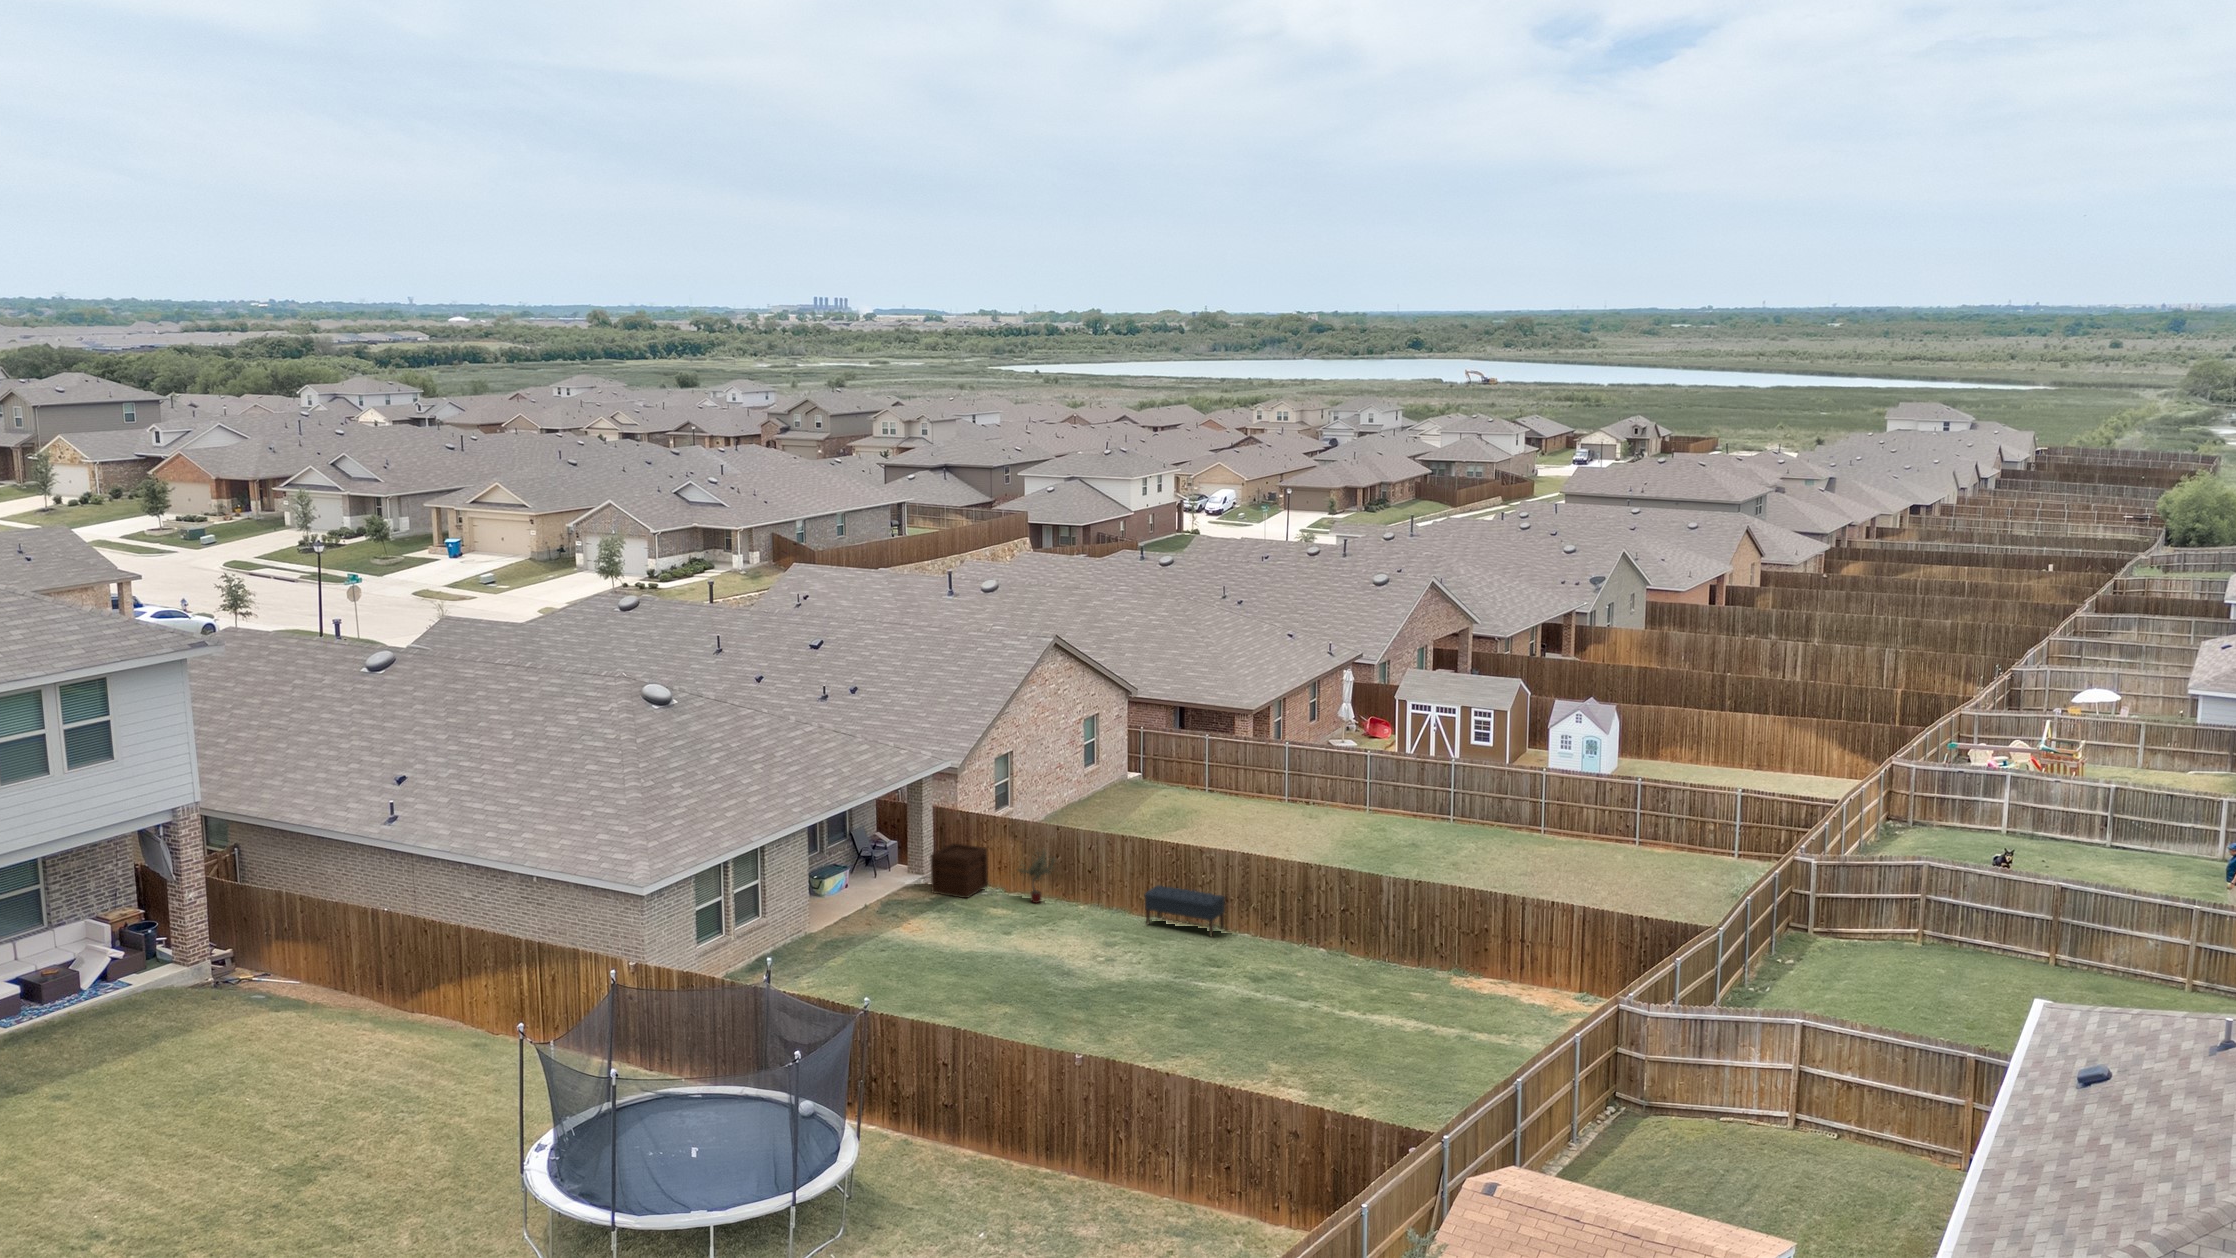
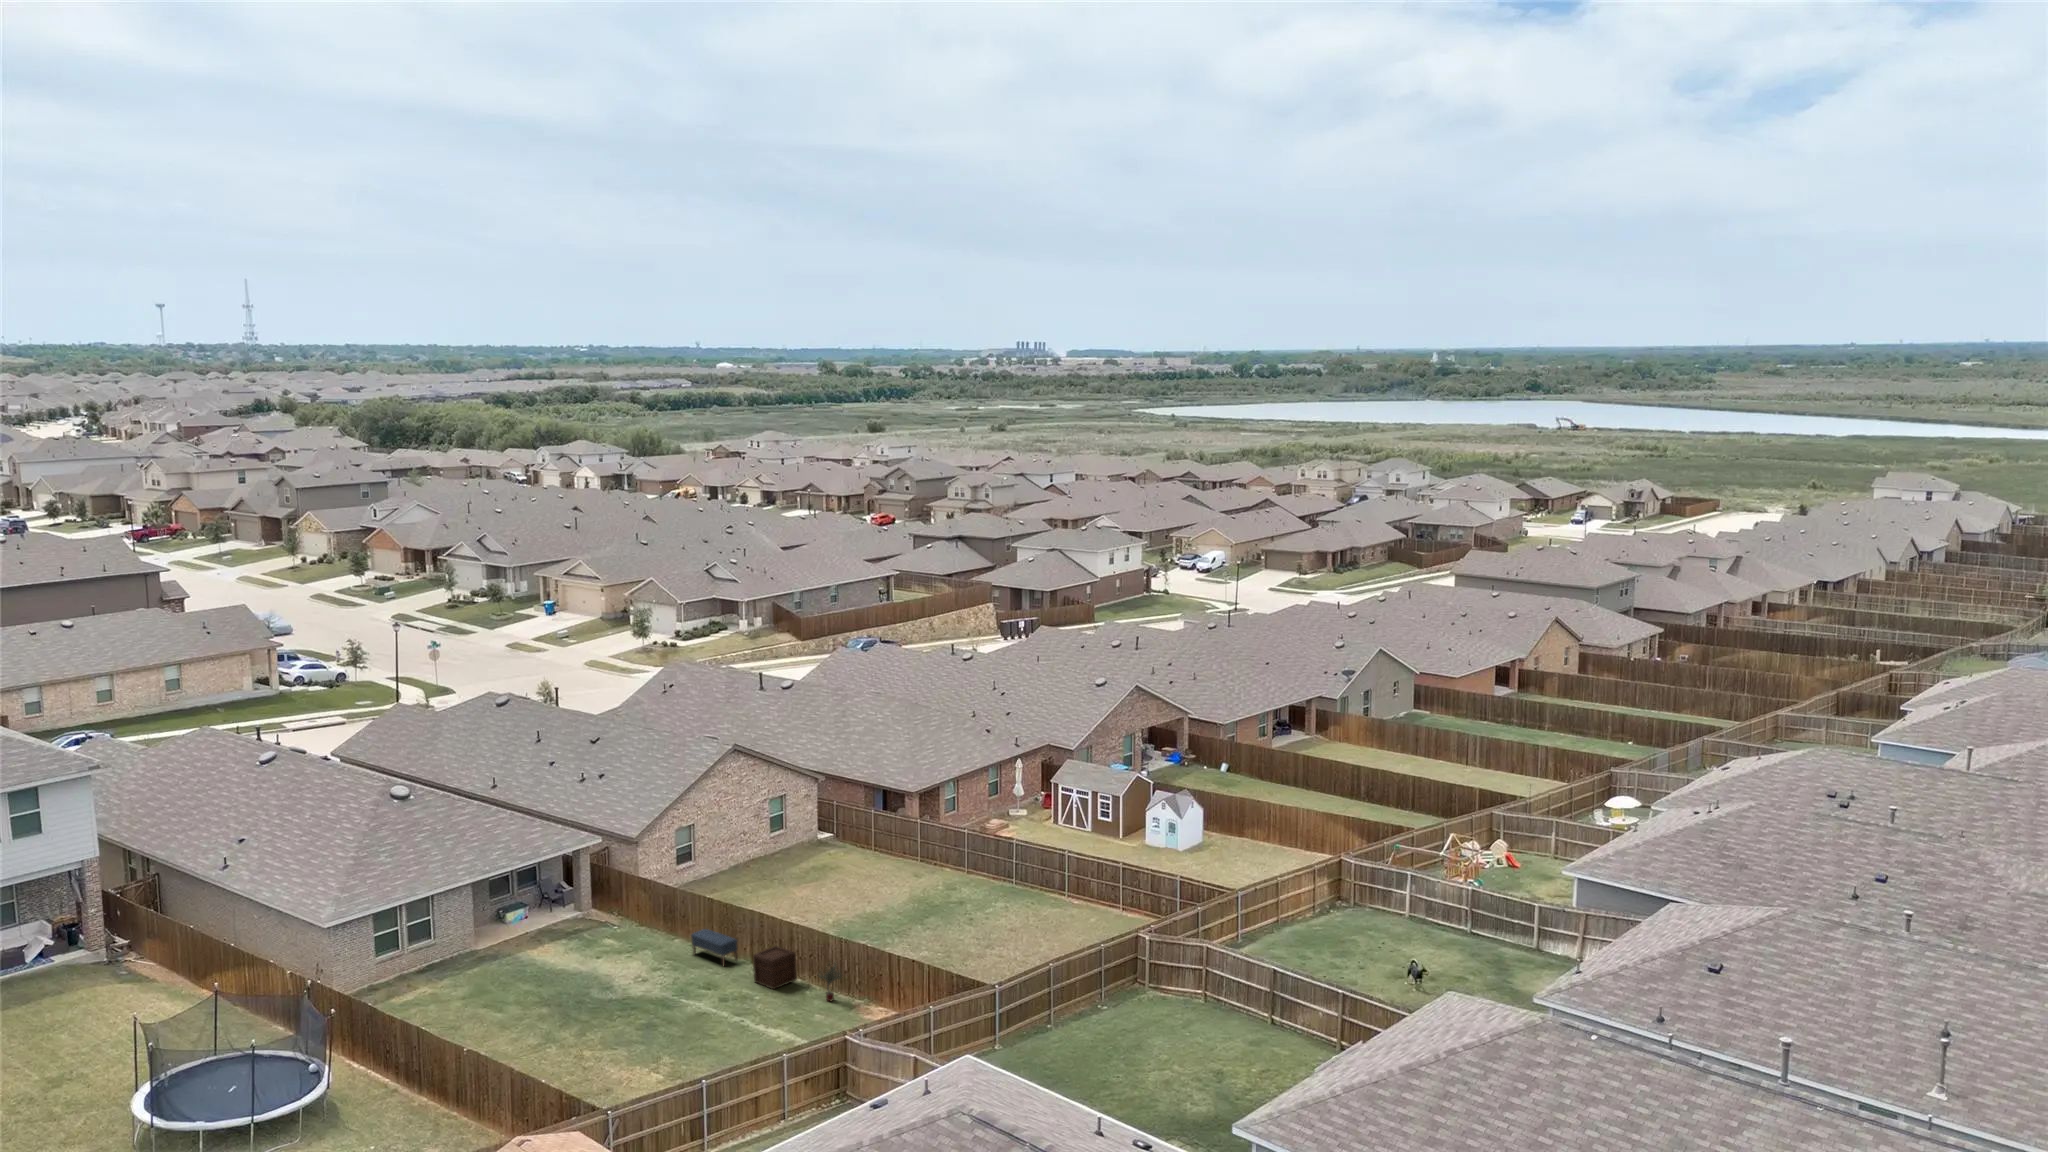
wooden crate: present [931,843,988,898] -> present [753,946,797,989]
potted tree: present [1018,849,1054,903] -> present [818,962,842,1001]

